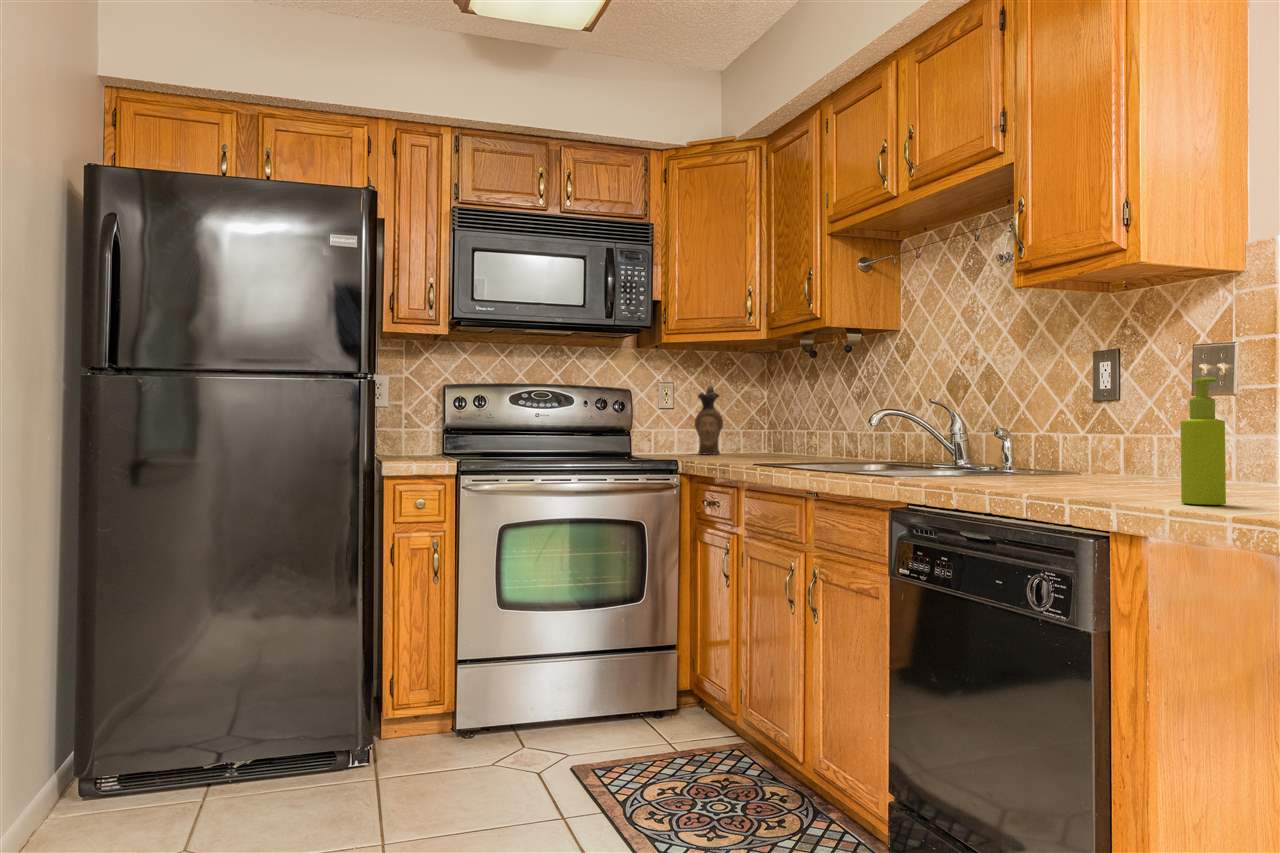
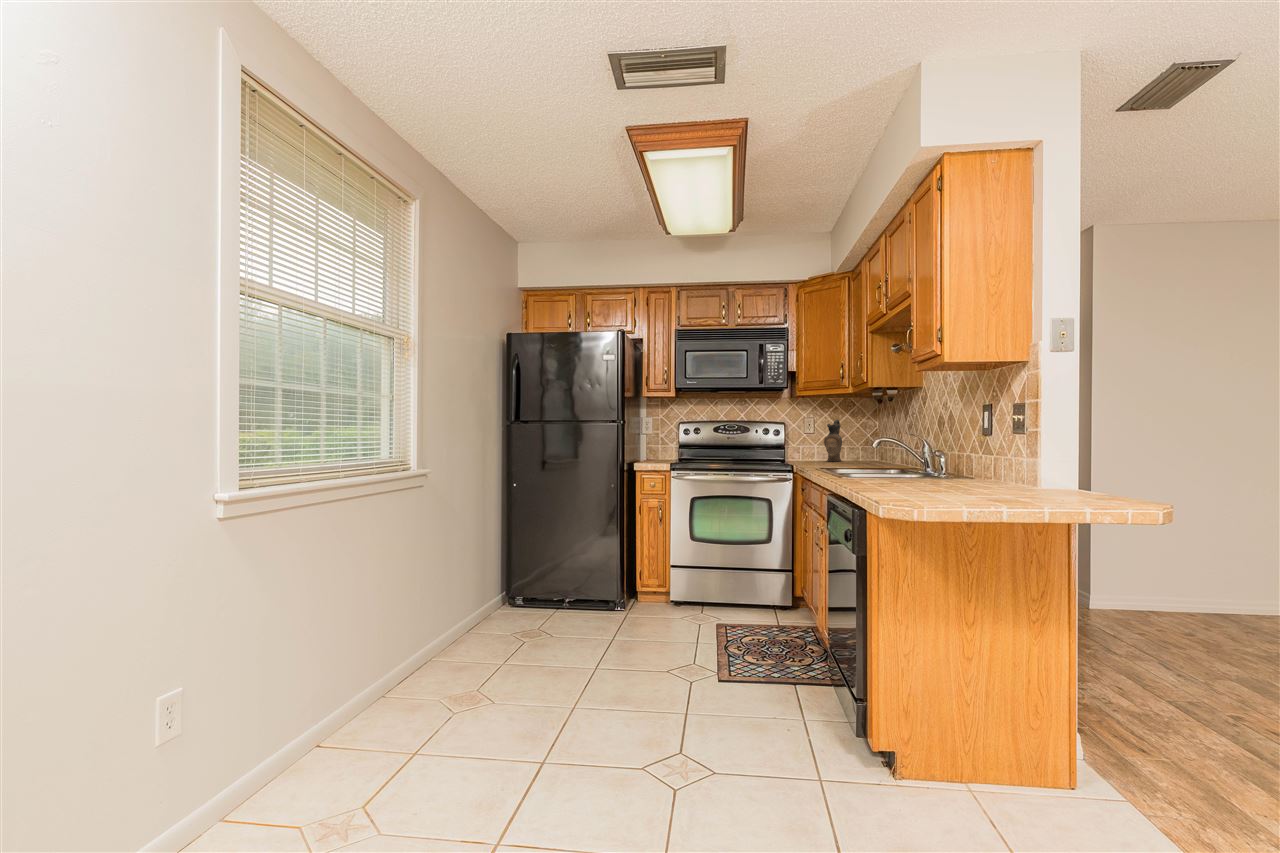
soap dispenser: present [1181,377,1226,505] -> none [890,435,909,494]

